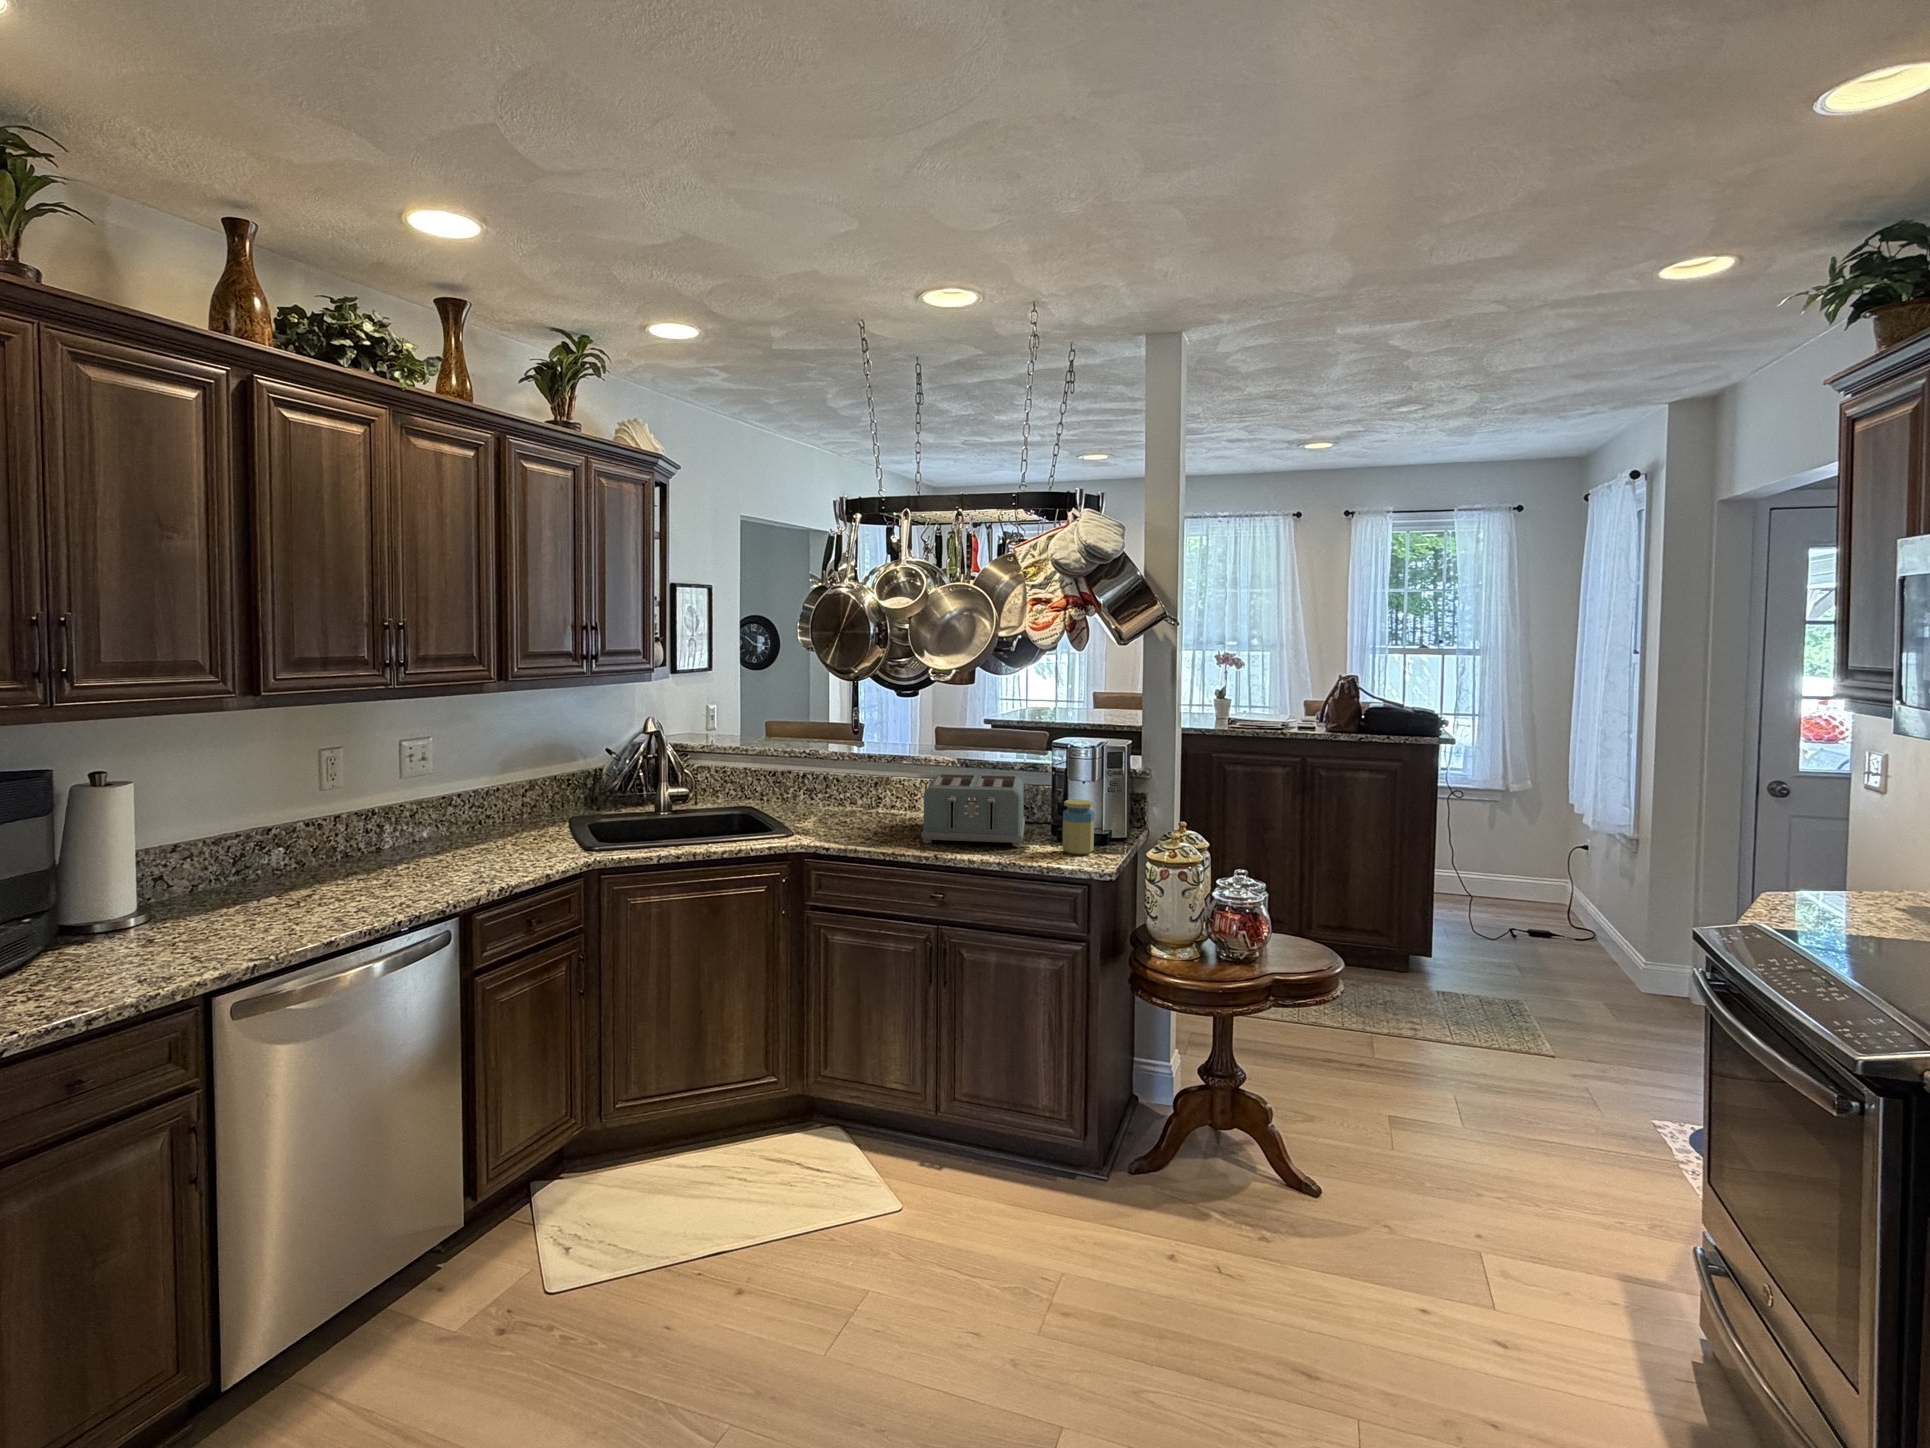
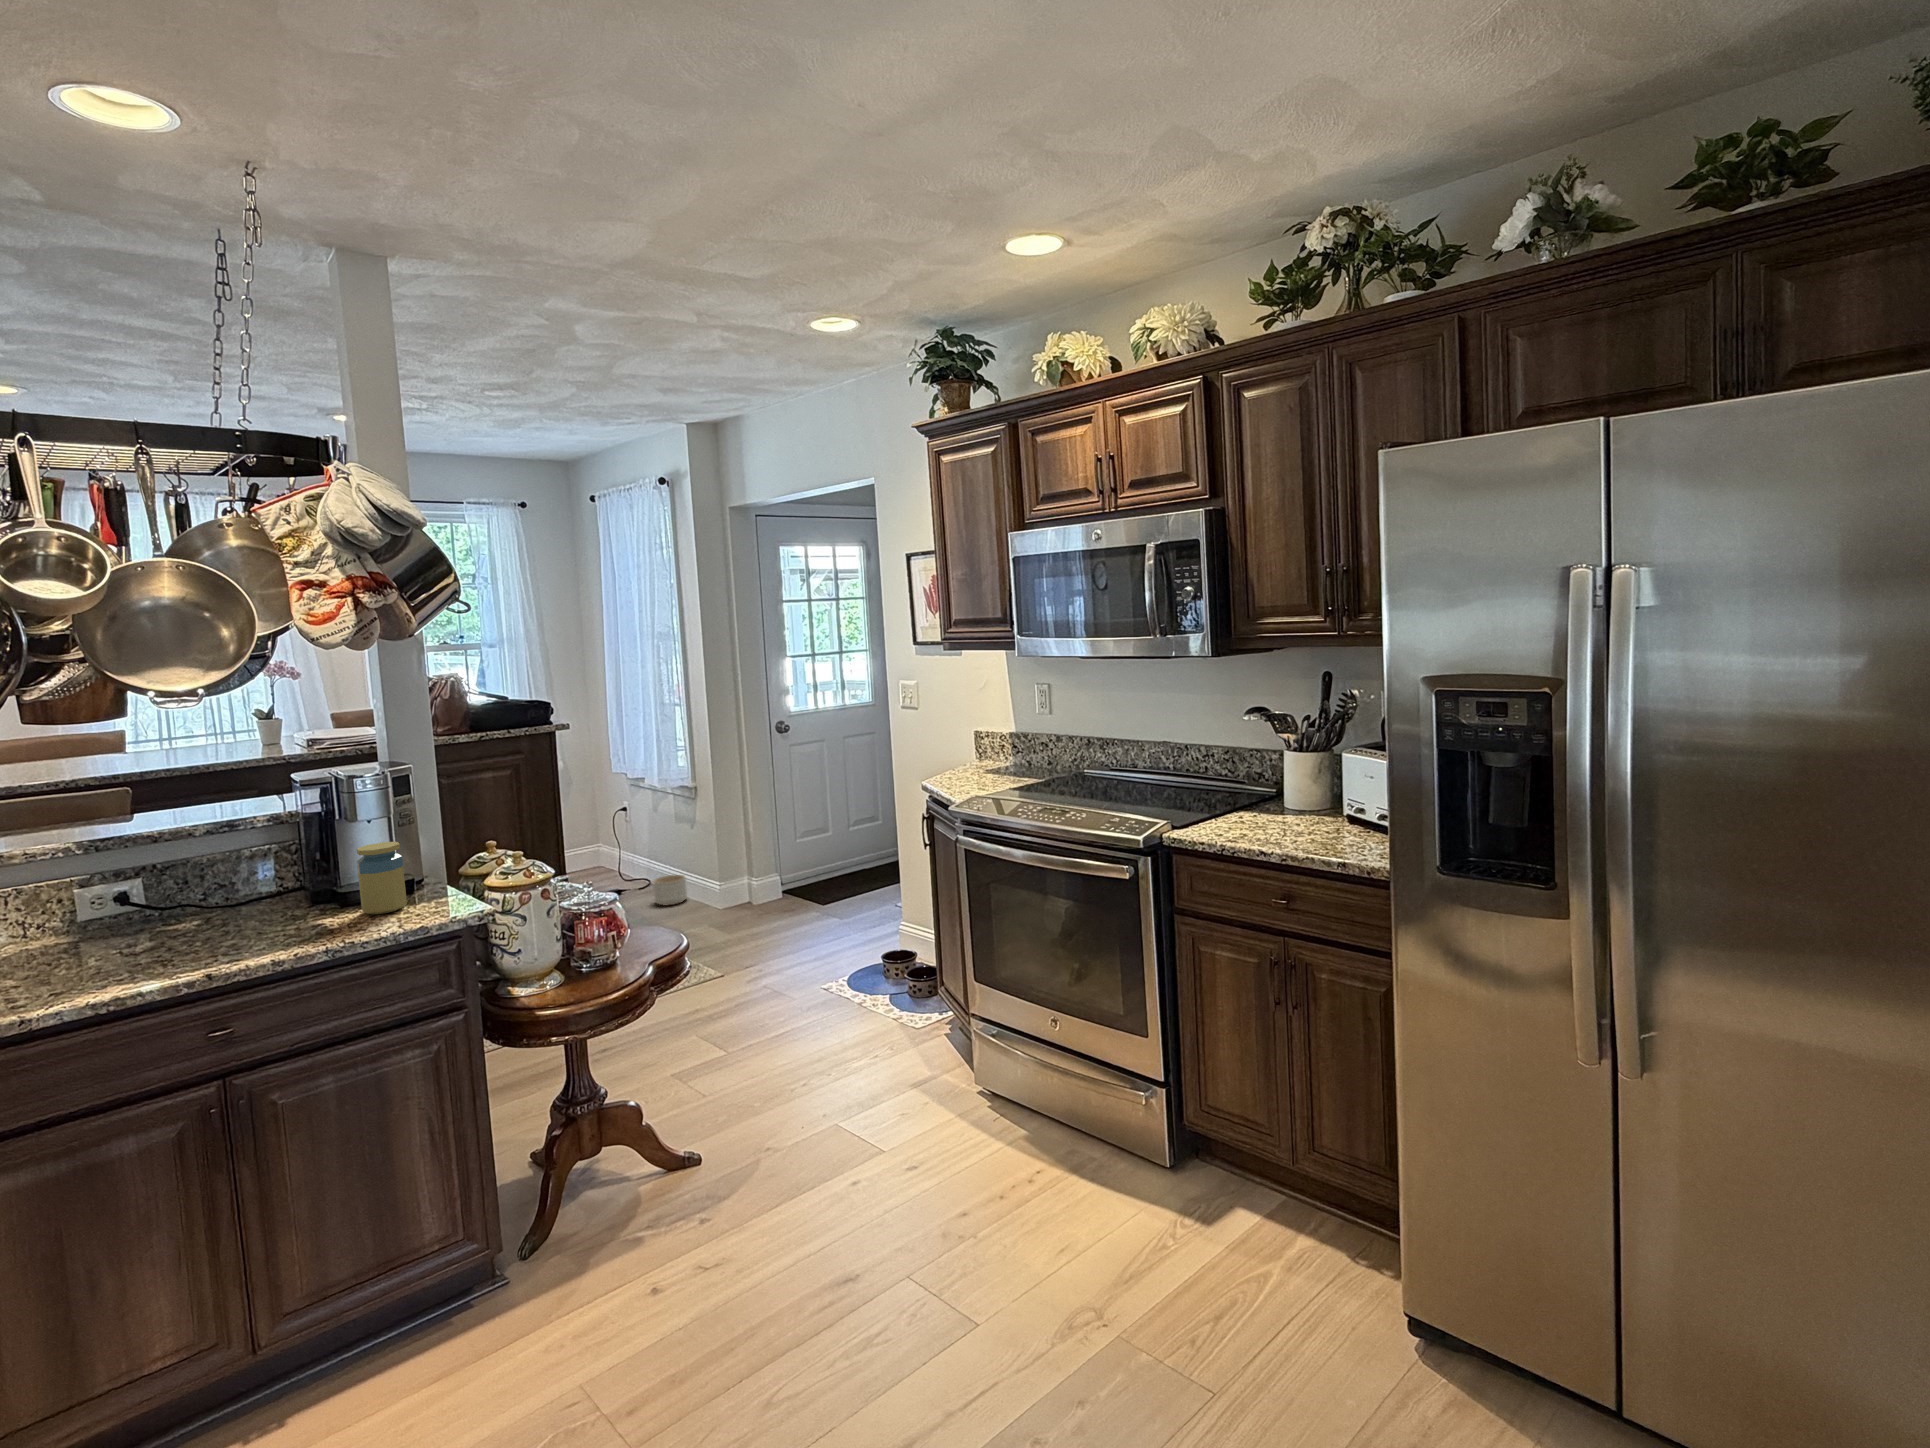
toaster: present [921,774,1025,847] -> none [63,844,300,974]
planter: none [1571,934,1615,971] -> present [653,875,687,905]

